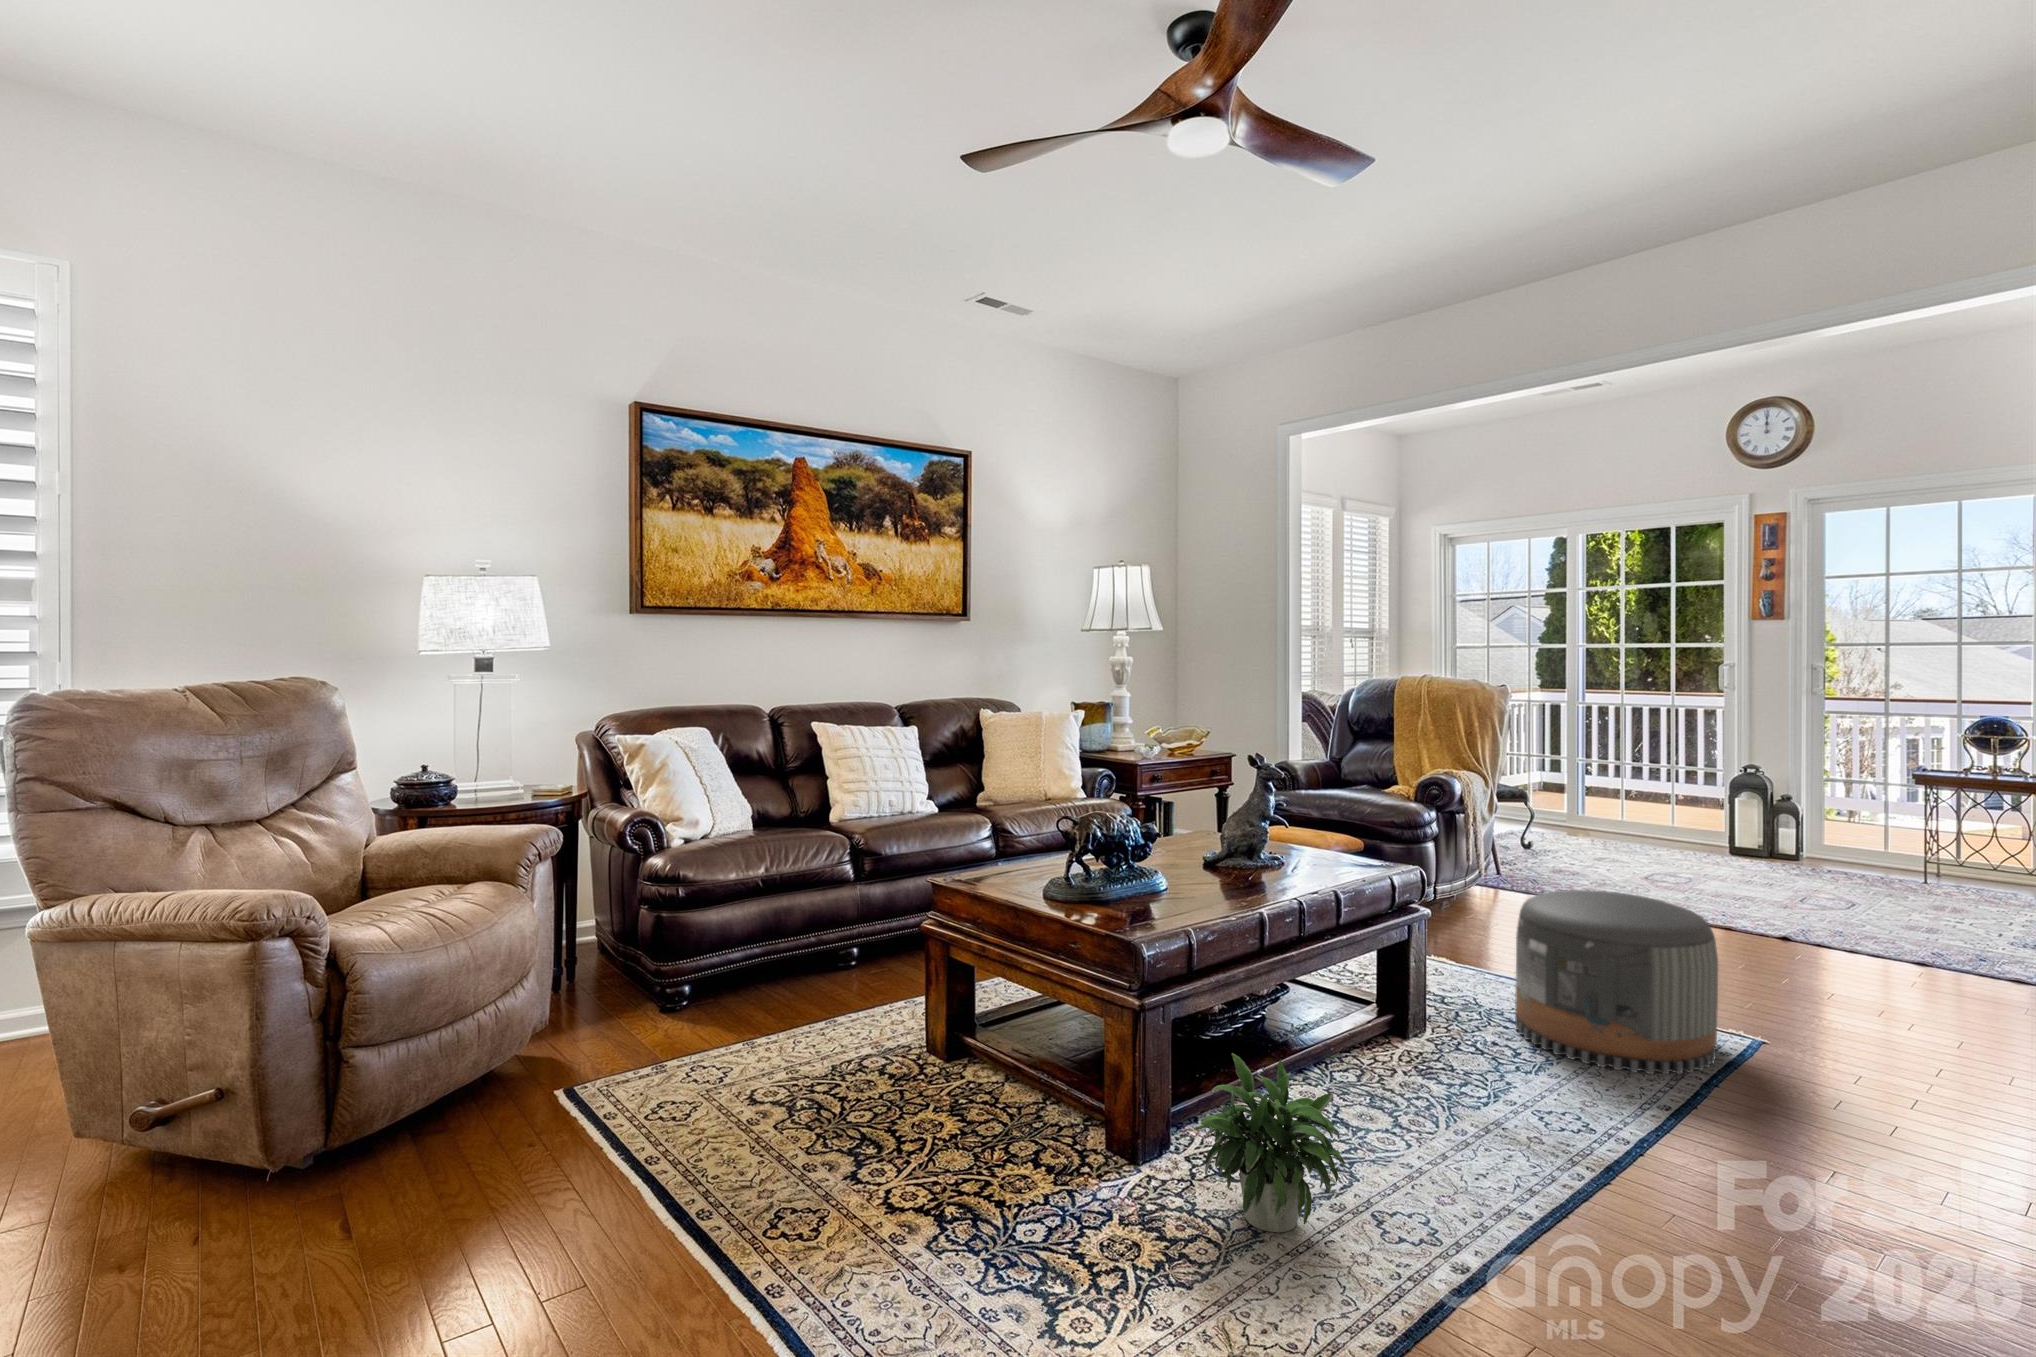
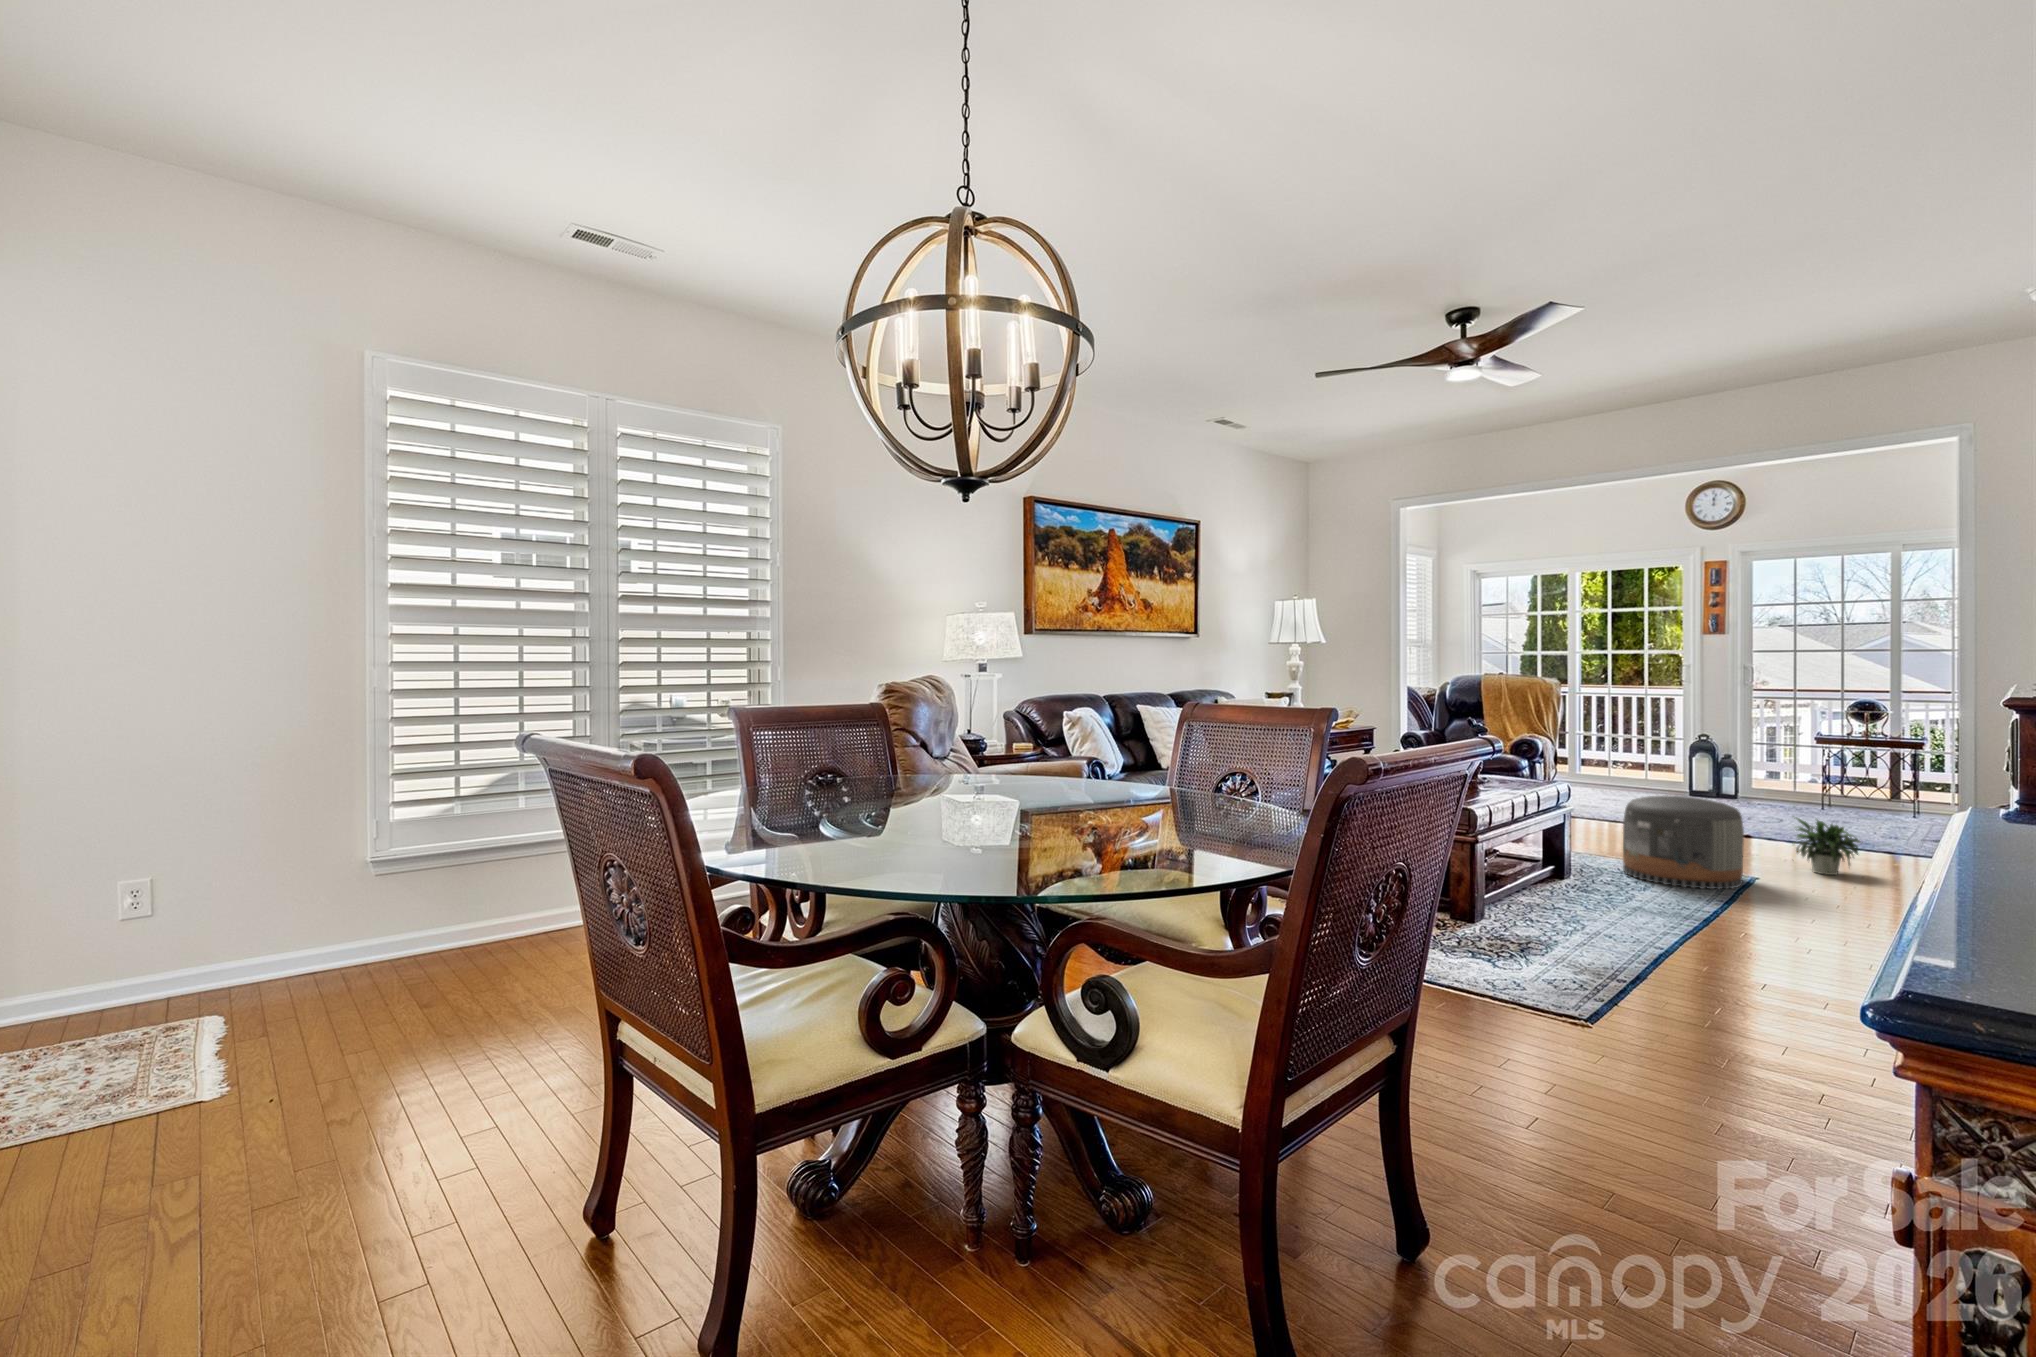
potted plant: present [1194,1053,1346,1232] -> present [1796,818,1860,875]

